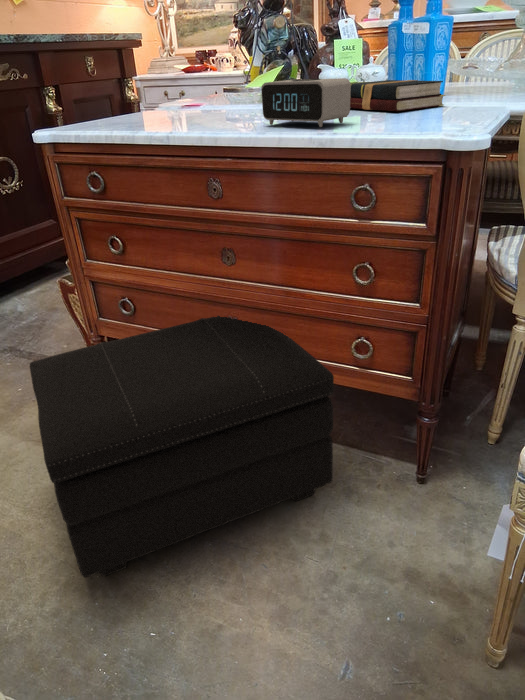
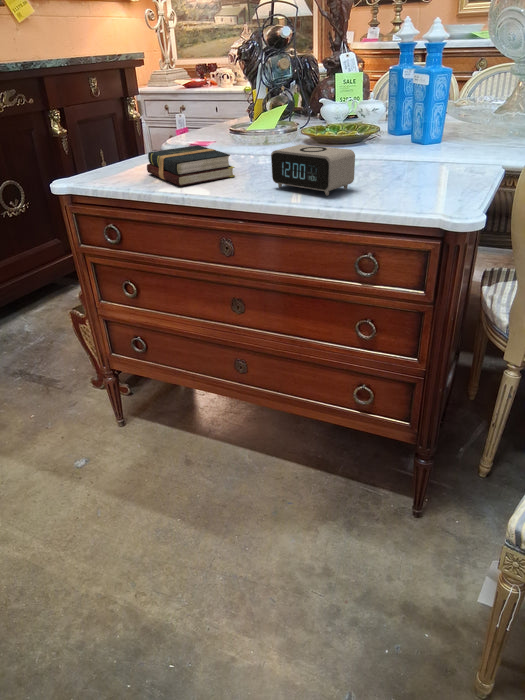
hardback book: present [350,80,445,111] -> present [147,145,235,186]
footstool: present [30,316,334,577] -> none [51,348,337,613]

